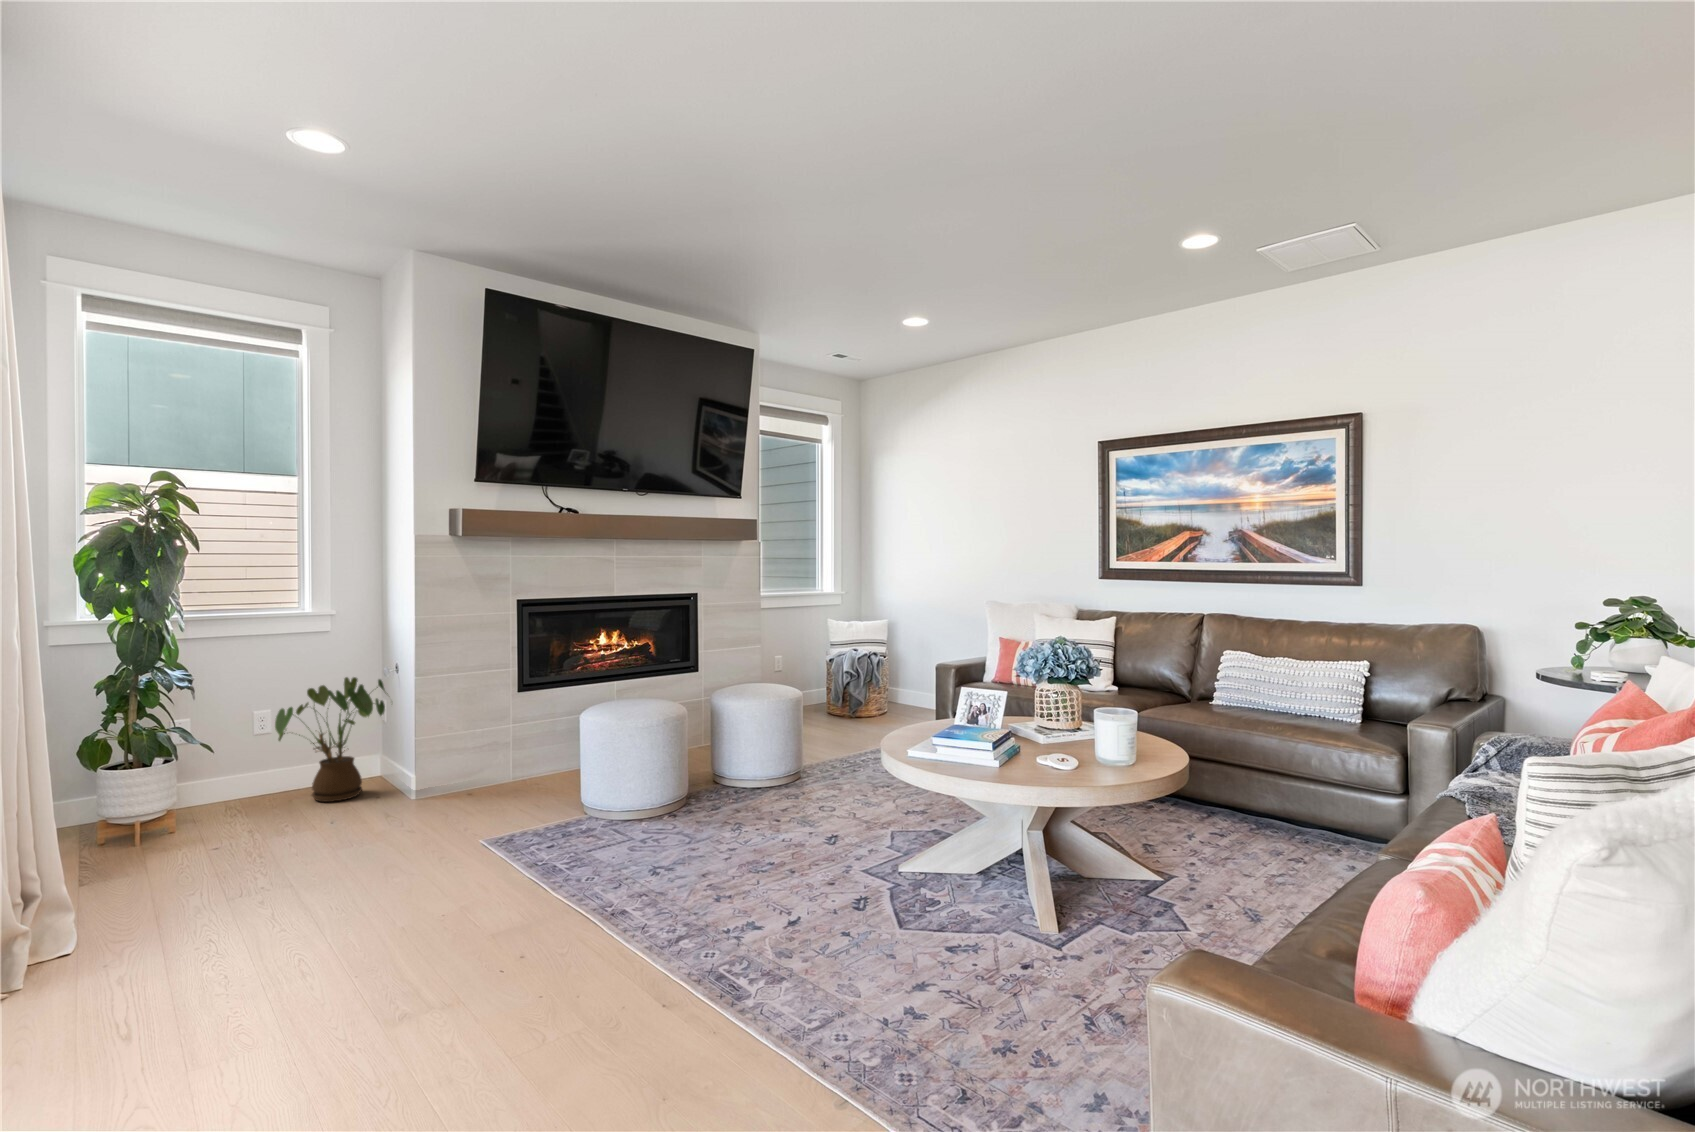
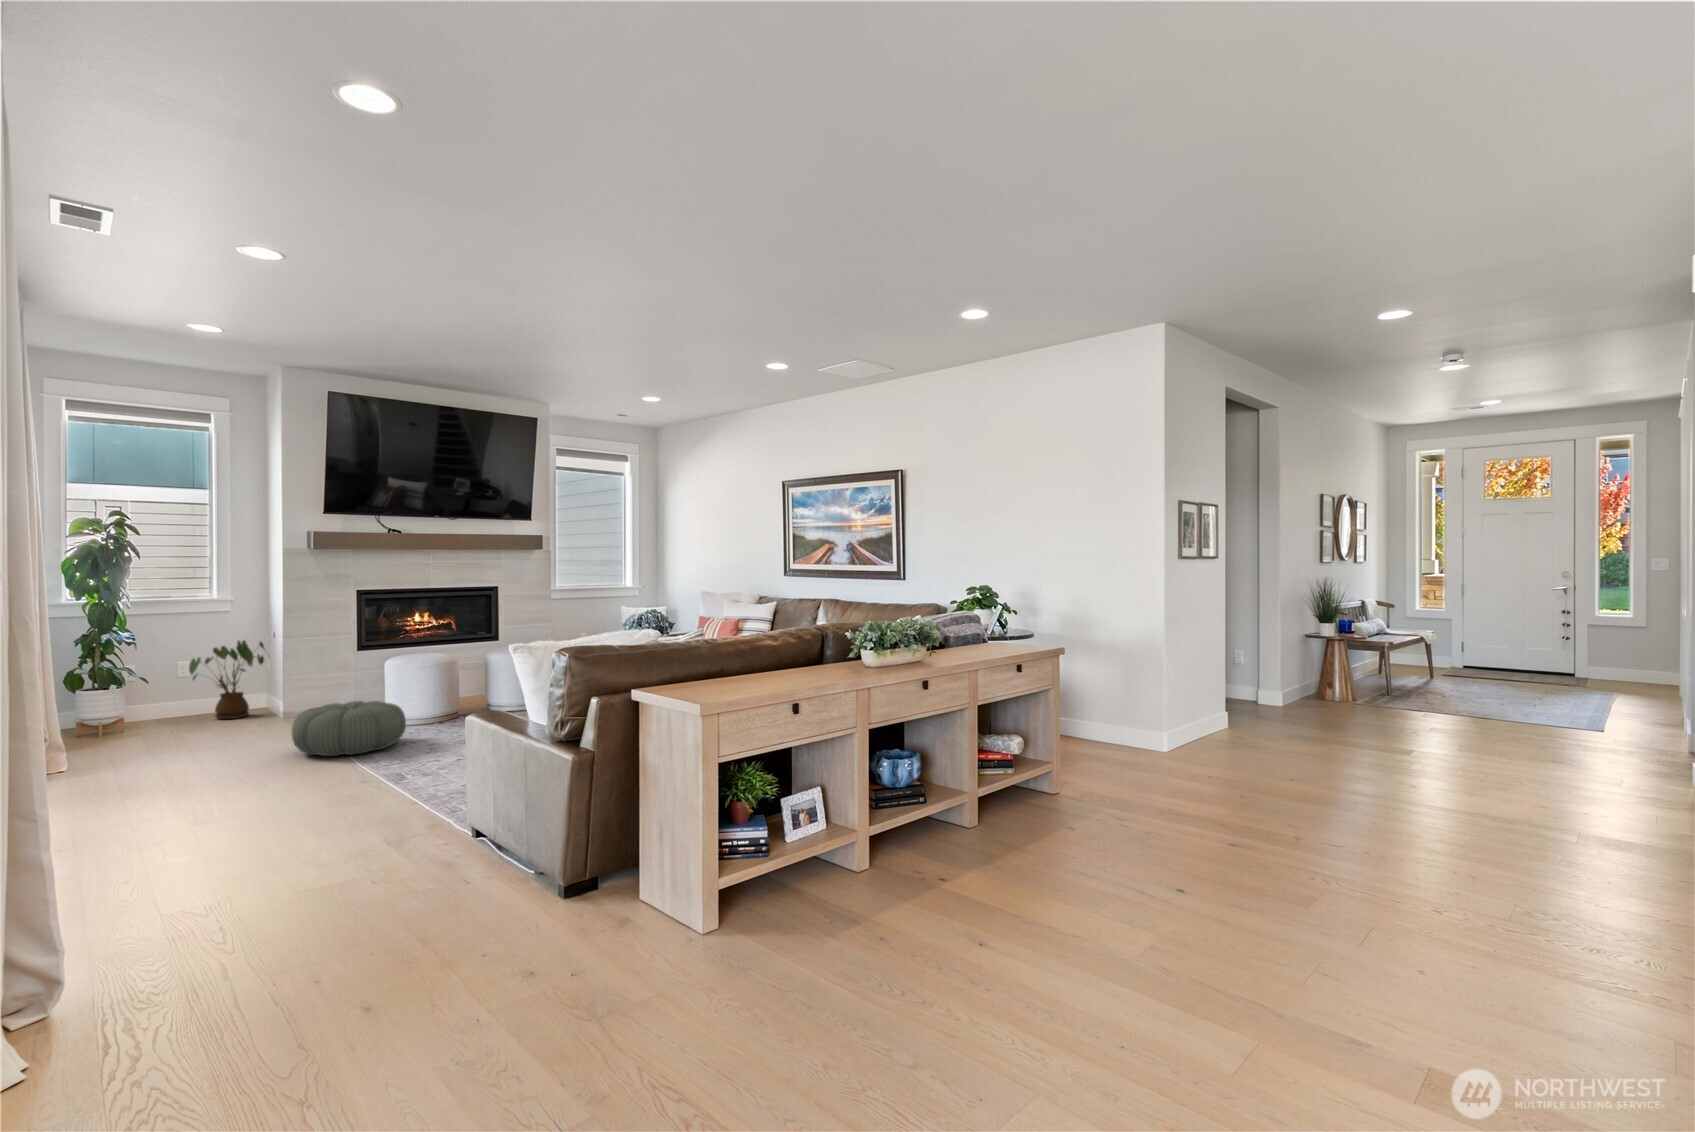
pouf: none [473,792,656,907] -> present [292,701,406,756]

